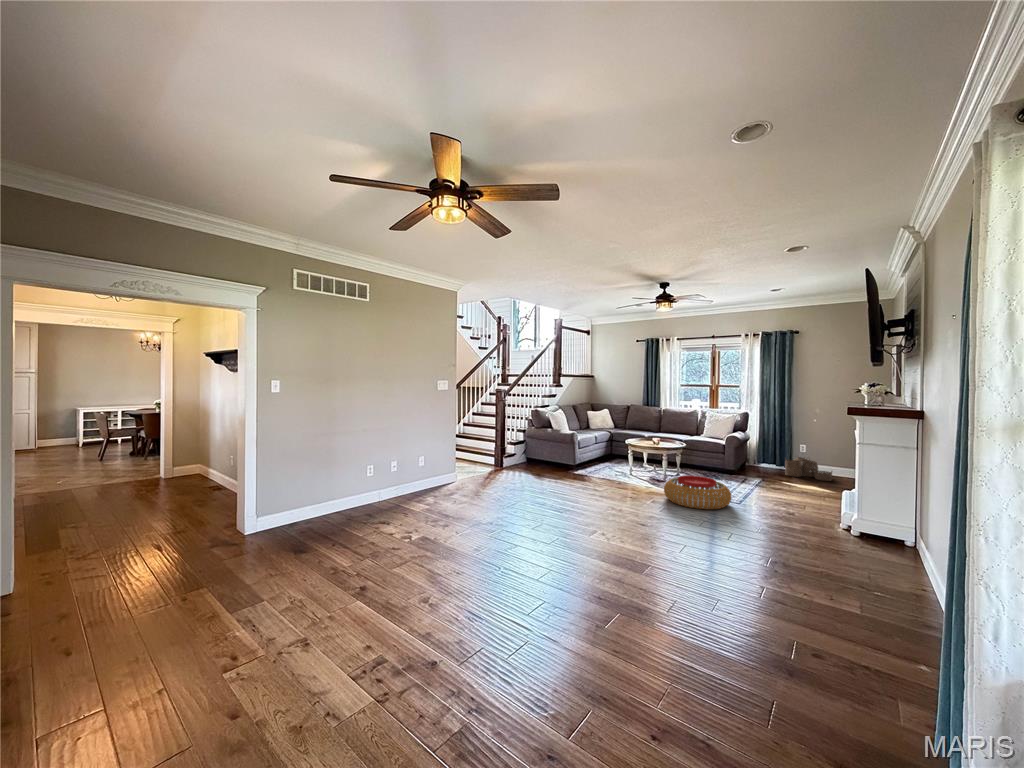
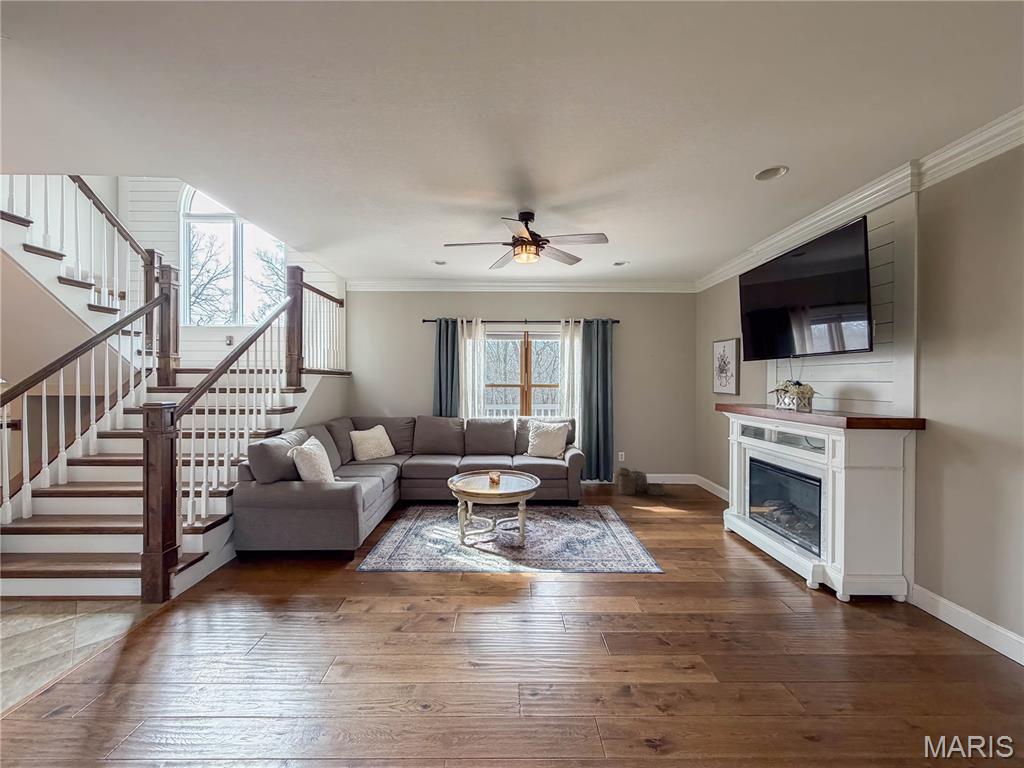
pouf: present [664,475,731,509] -> none [566,548,679,628]

